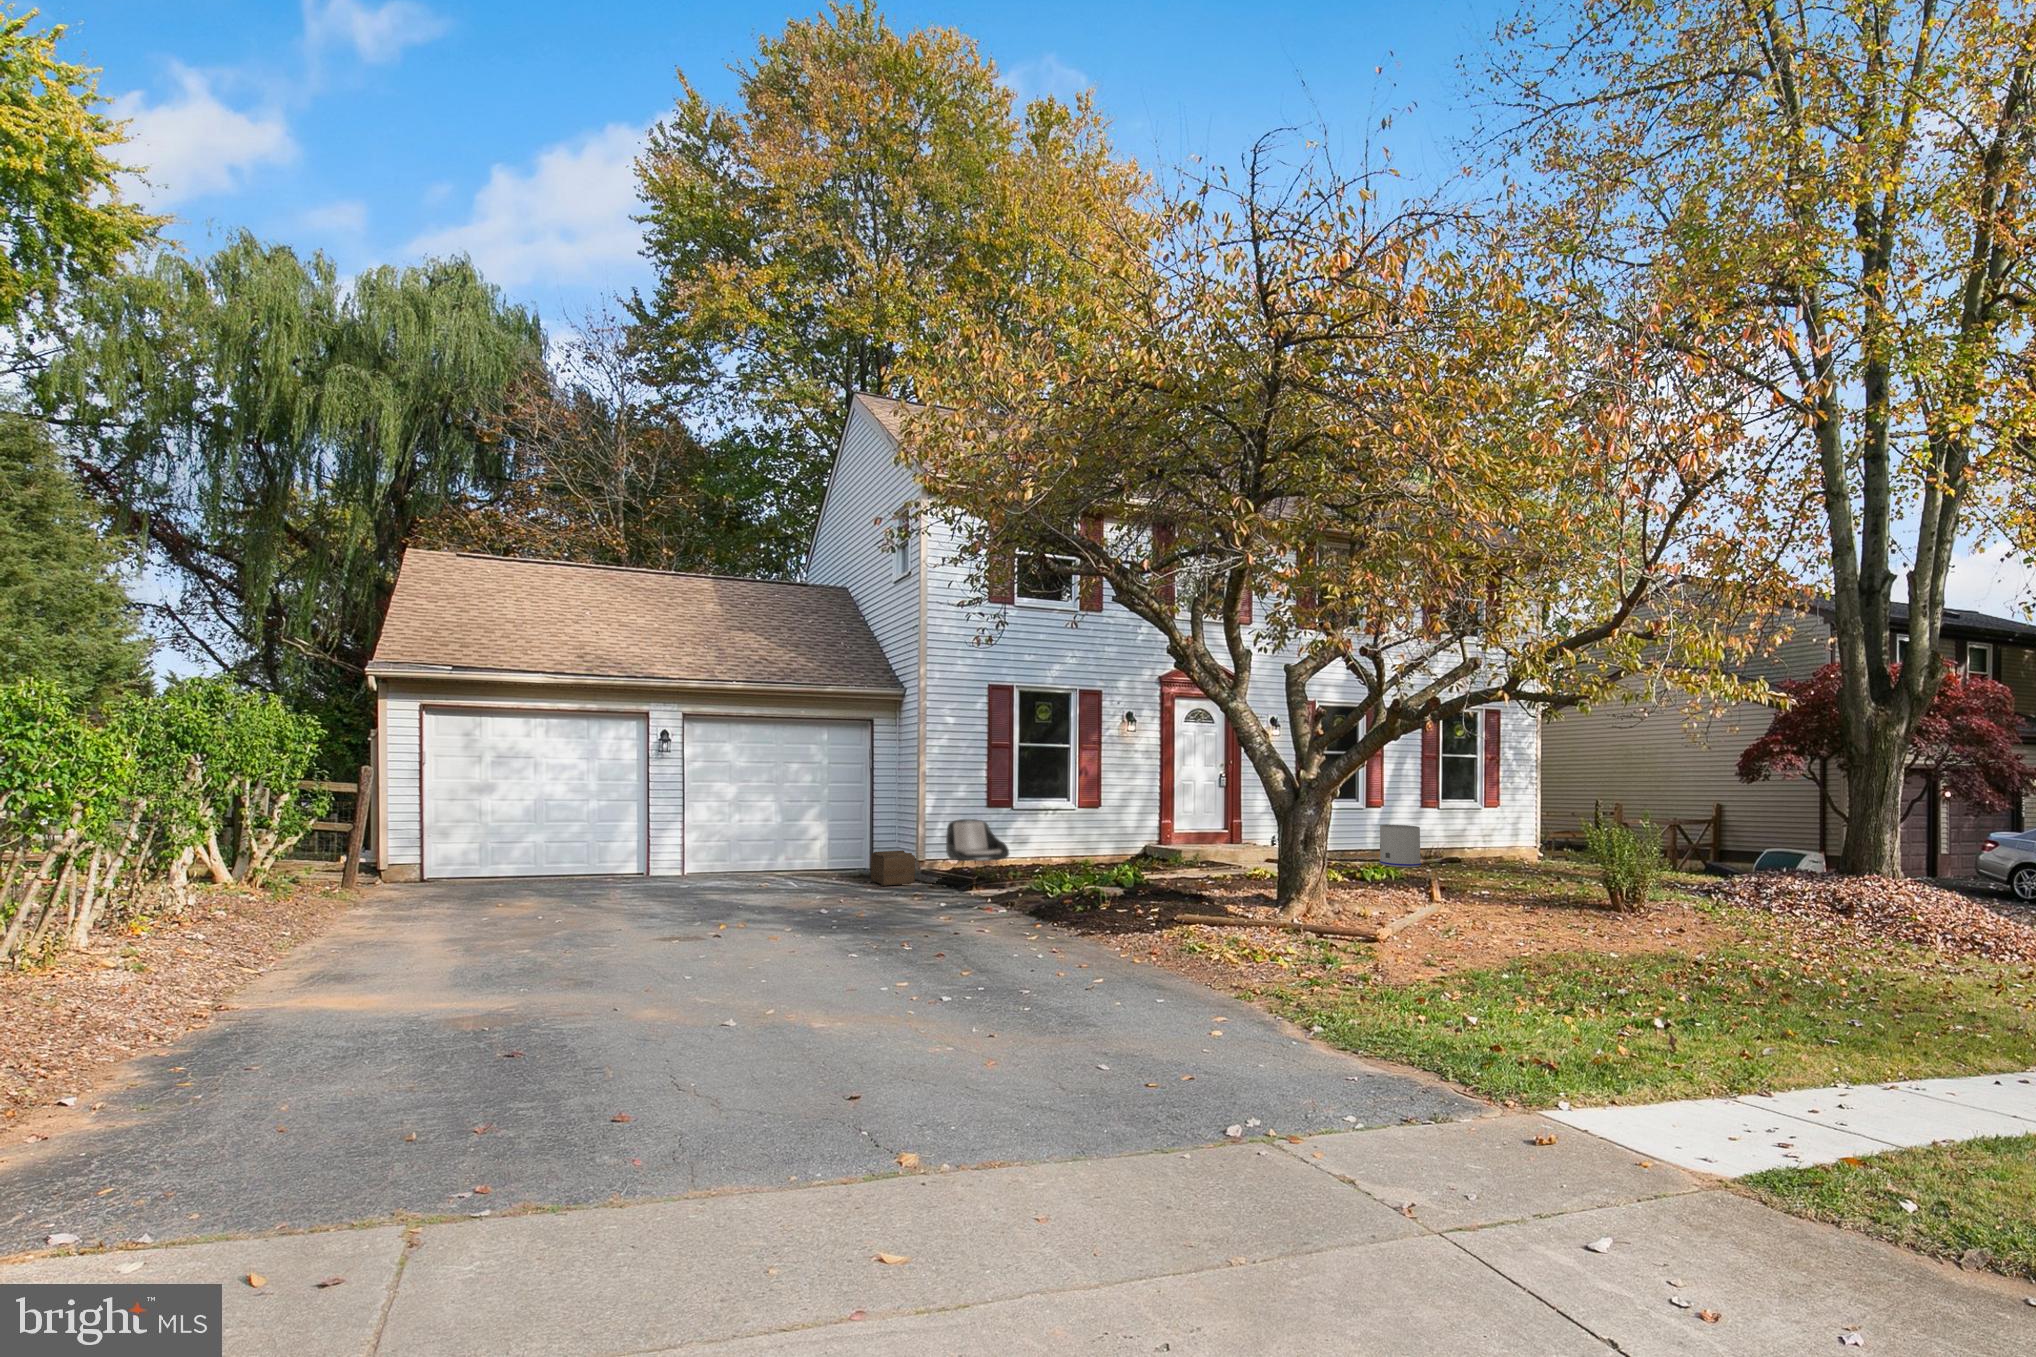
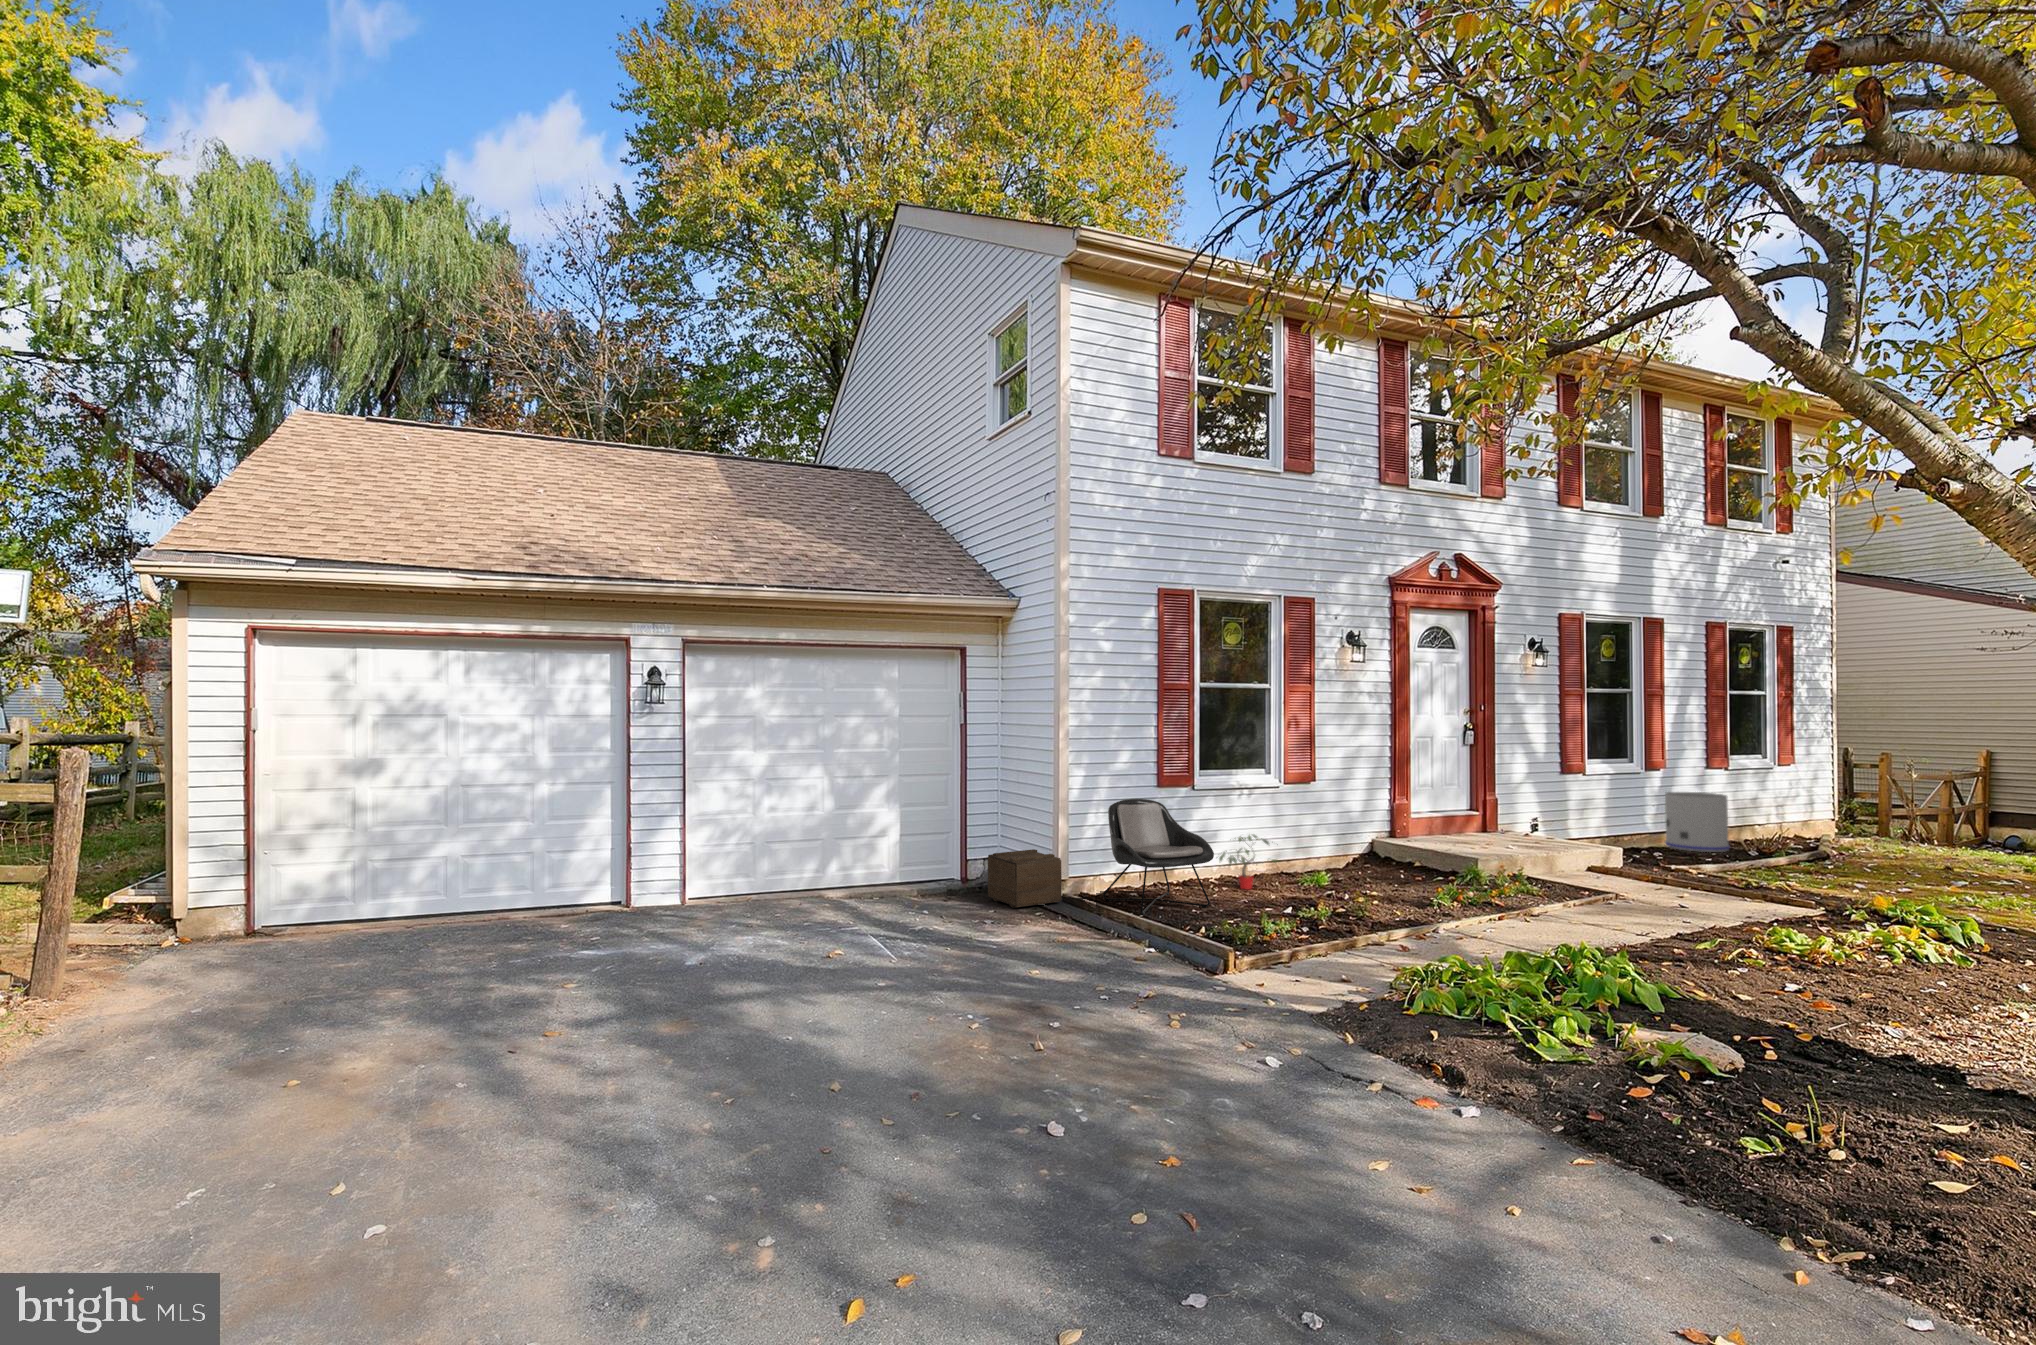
potted plant: none [1024,844,1068,880] -> present [1219,835,1278,889]

